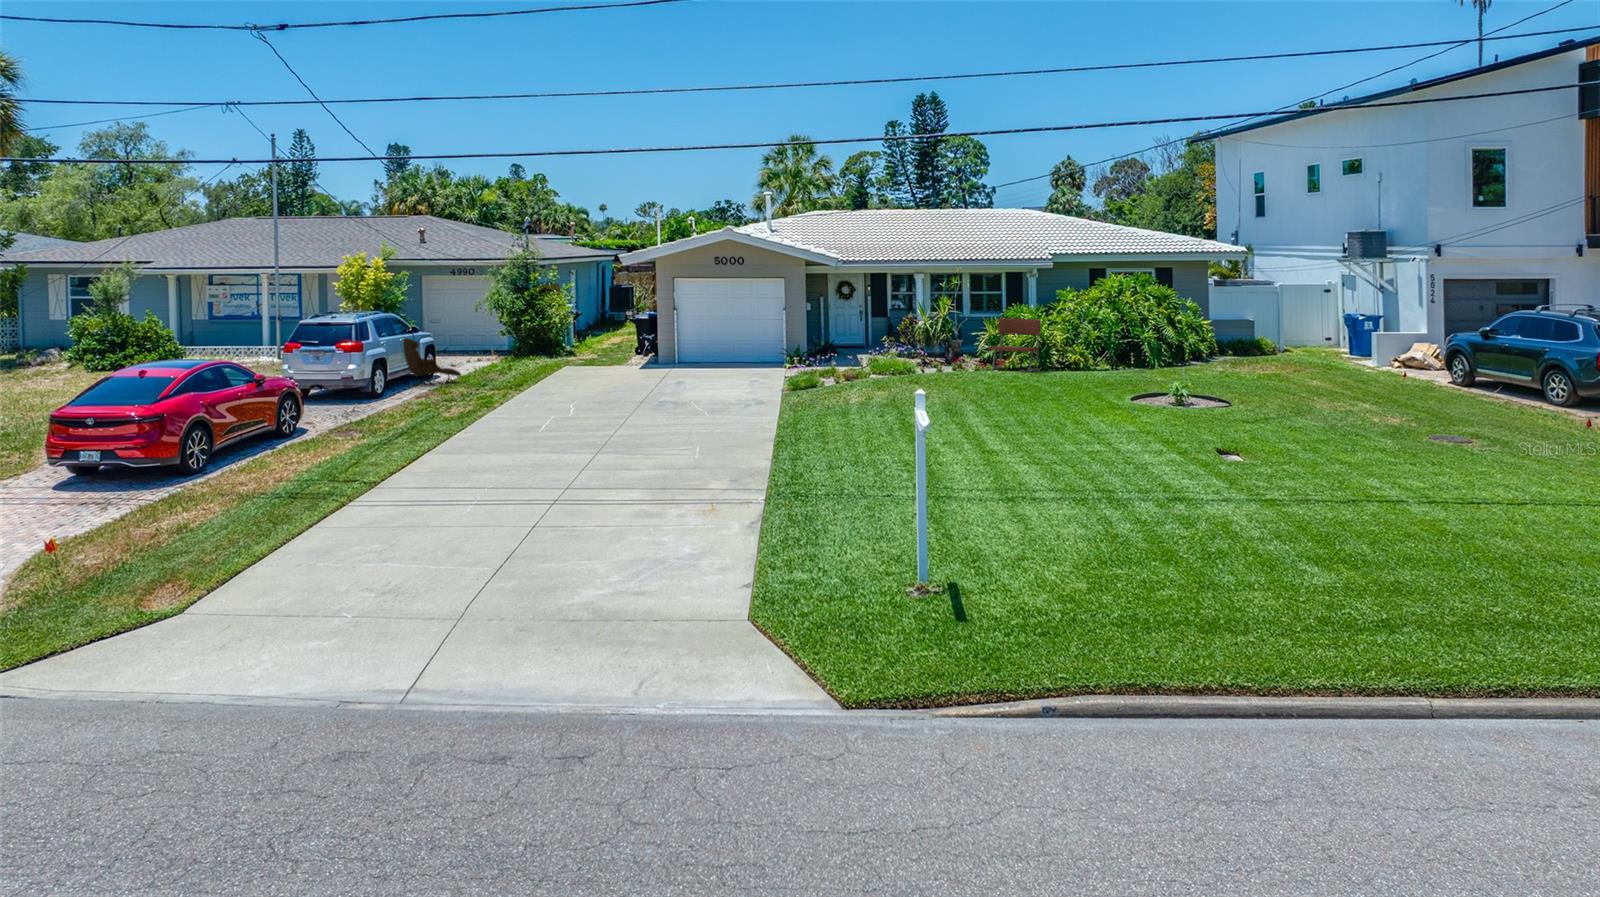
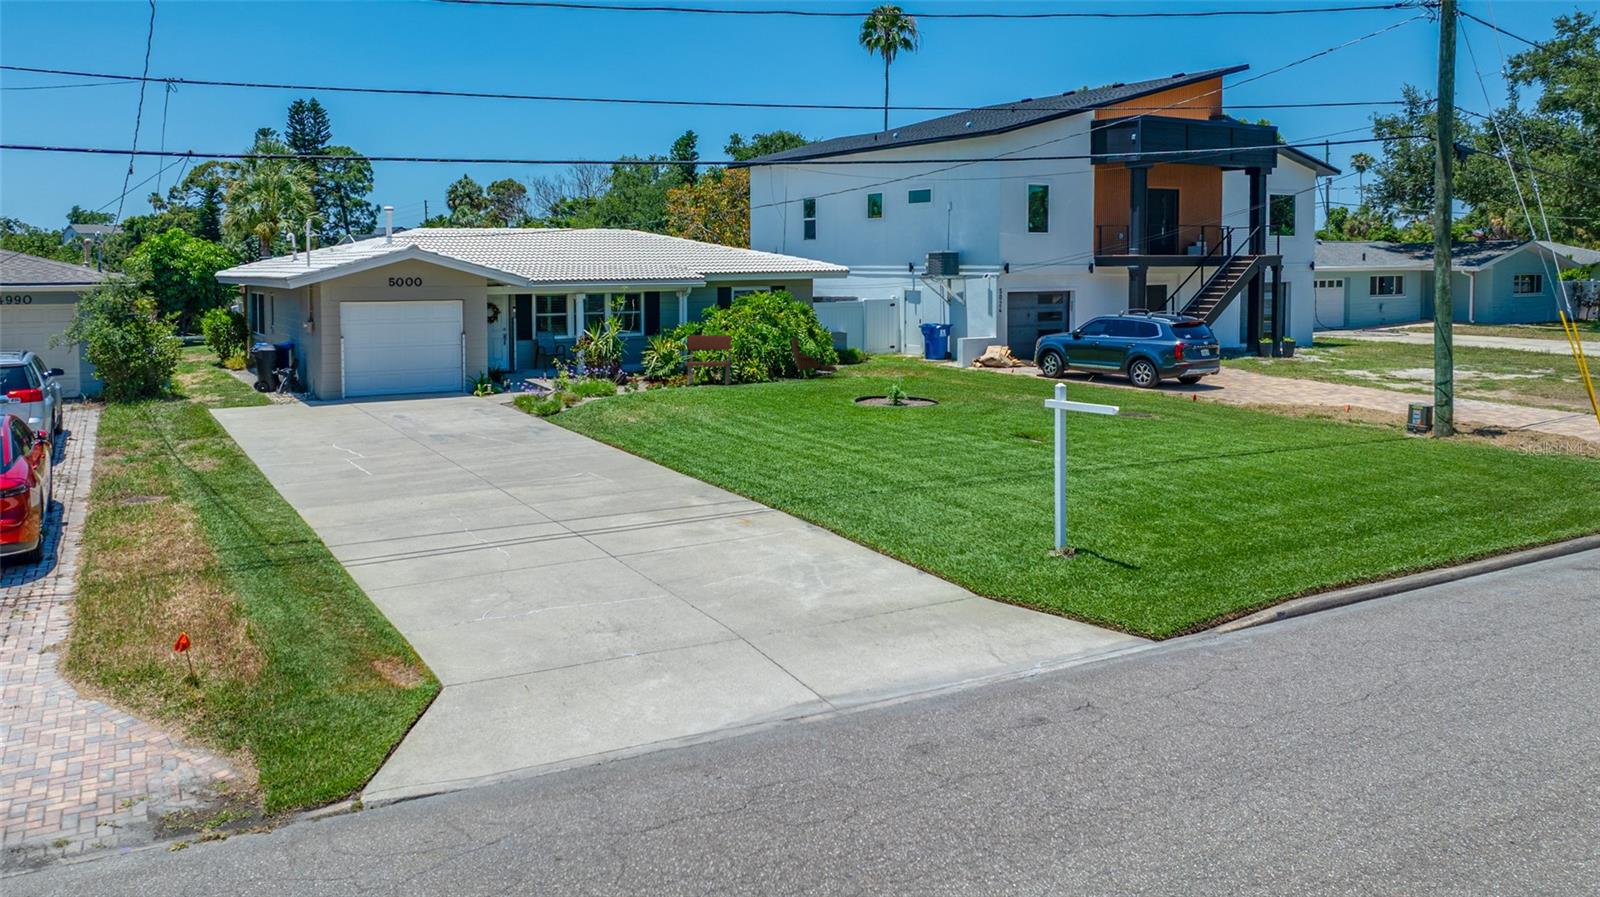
lounge chair: present [403,338,461,385] -> present [792,337,837,378]

